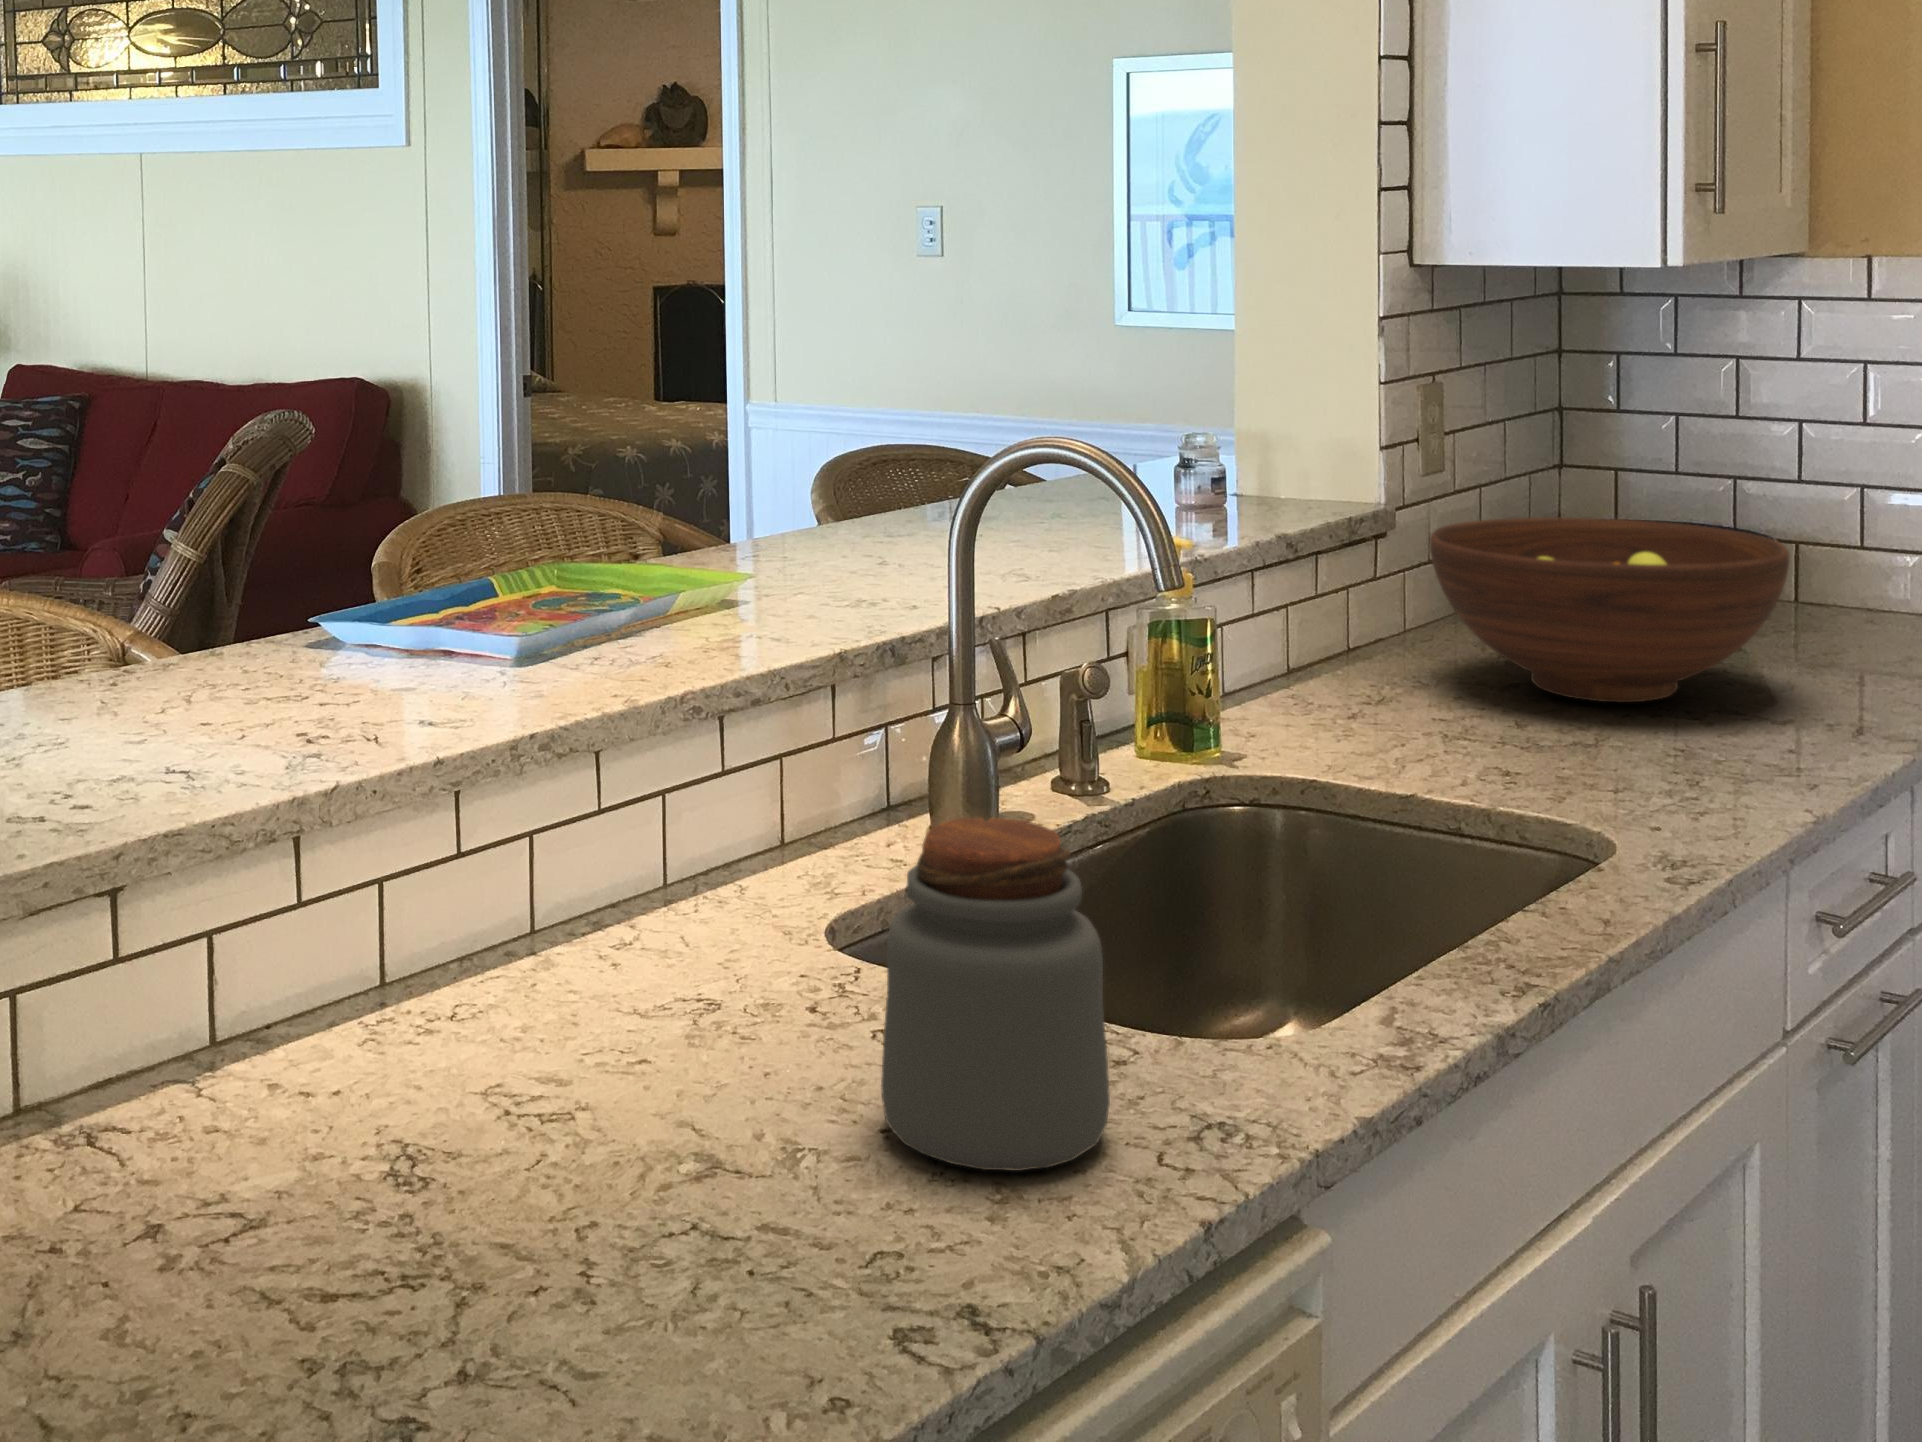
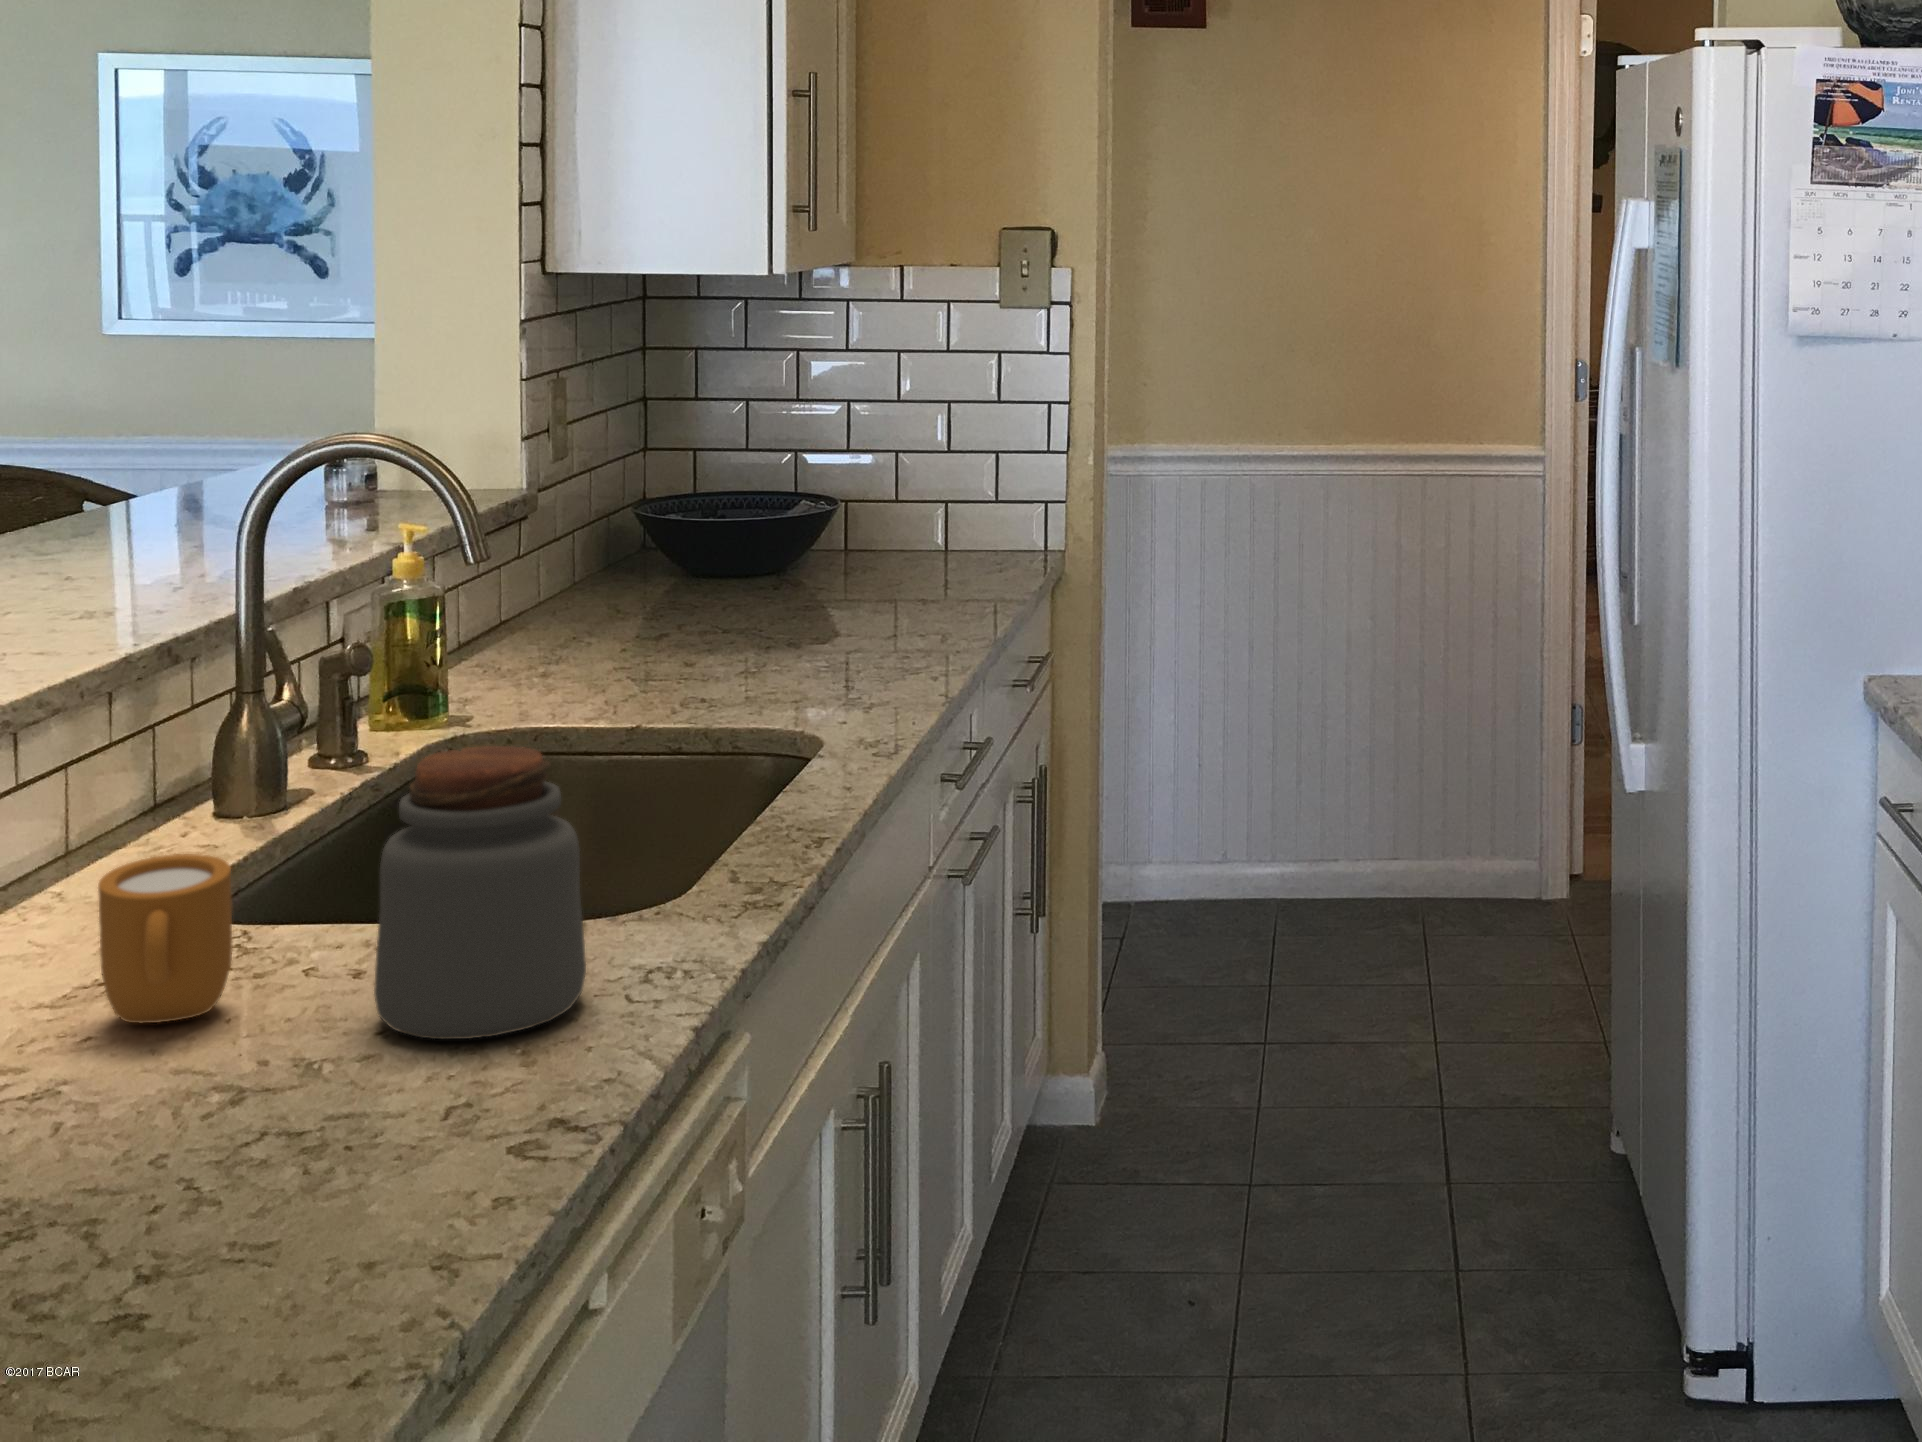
fruit bowl: present [1430,518,1790,702] -> none [594,488,886,639]
mug: none [662,876,786,1055] -> present [98,854,232,1023]

